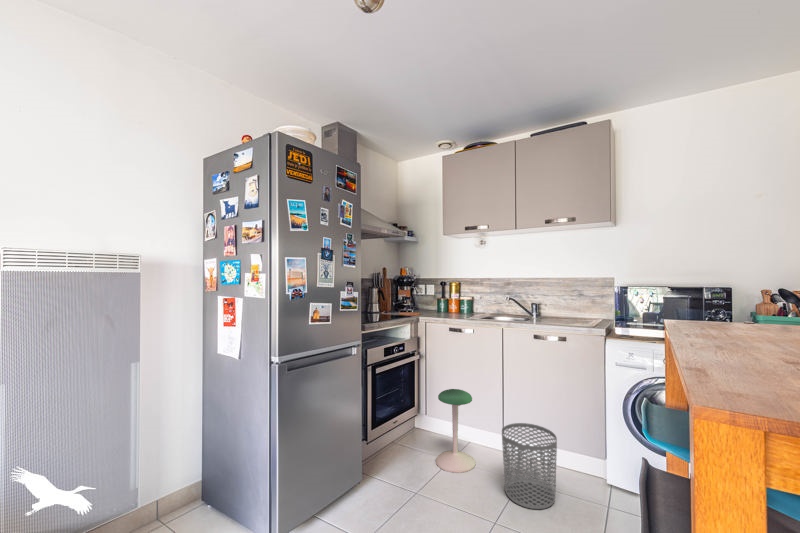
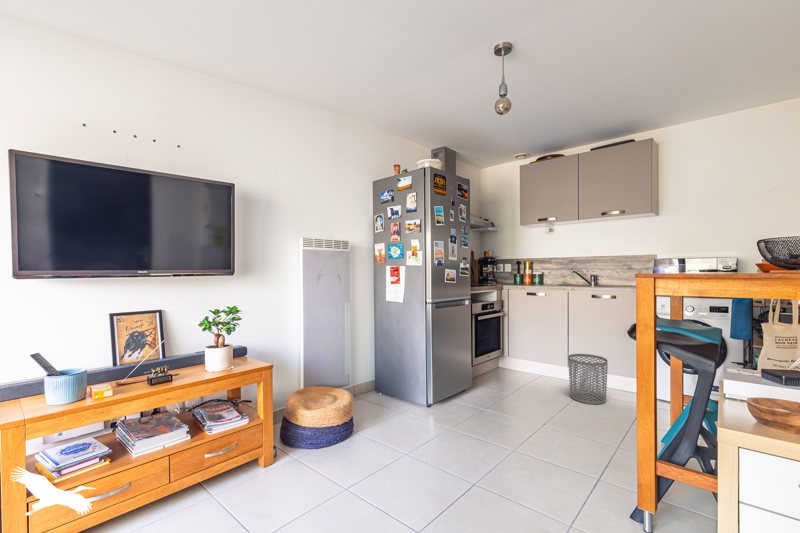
stool: present [436,389,476,473] -> none [519,334,548,388]

